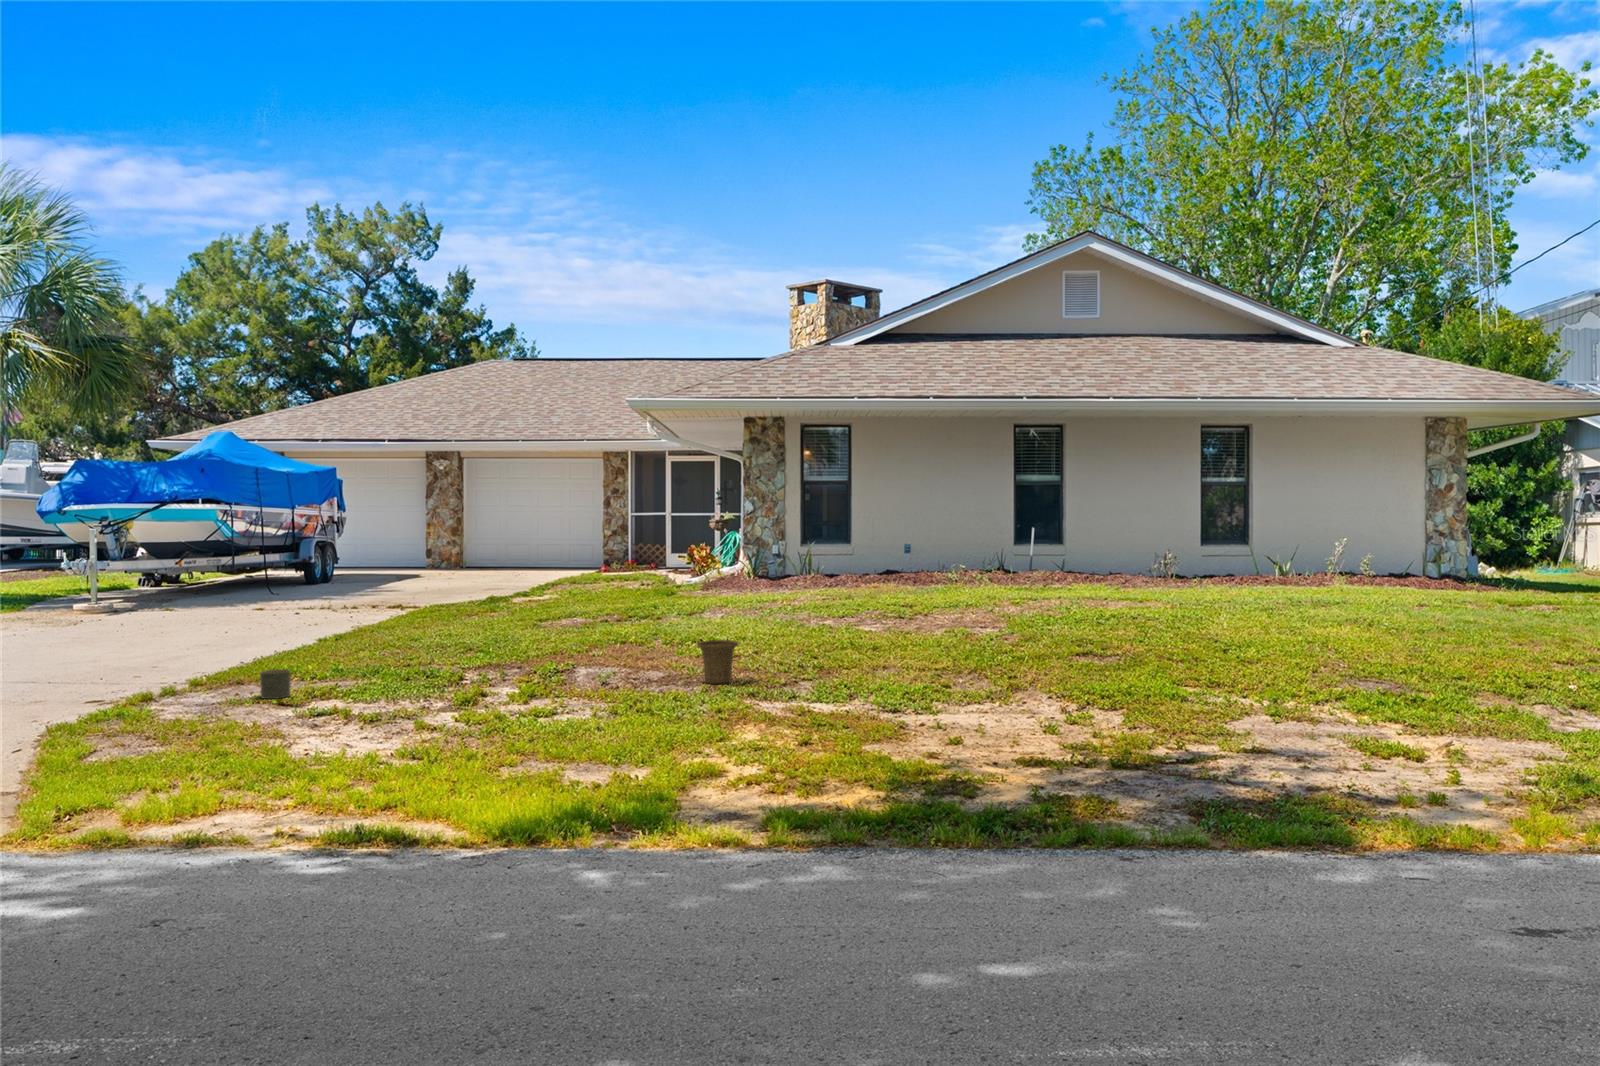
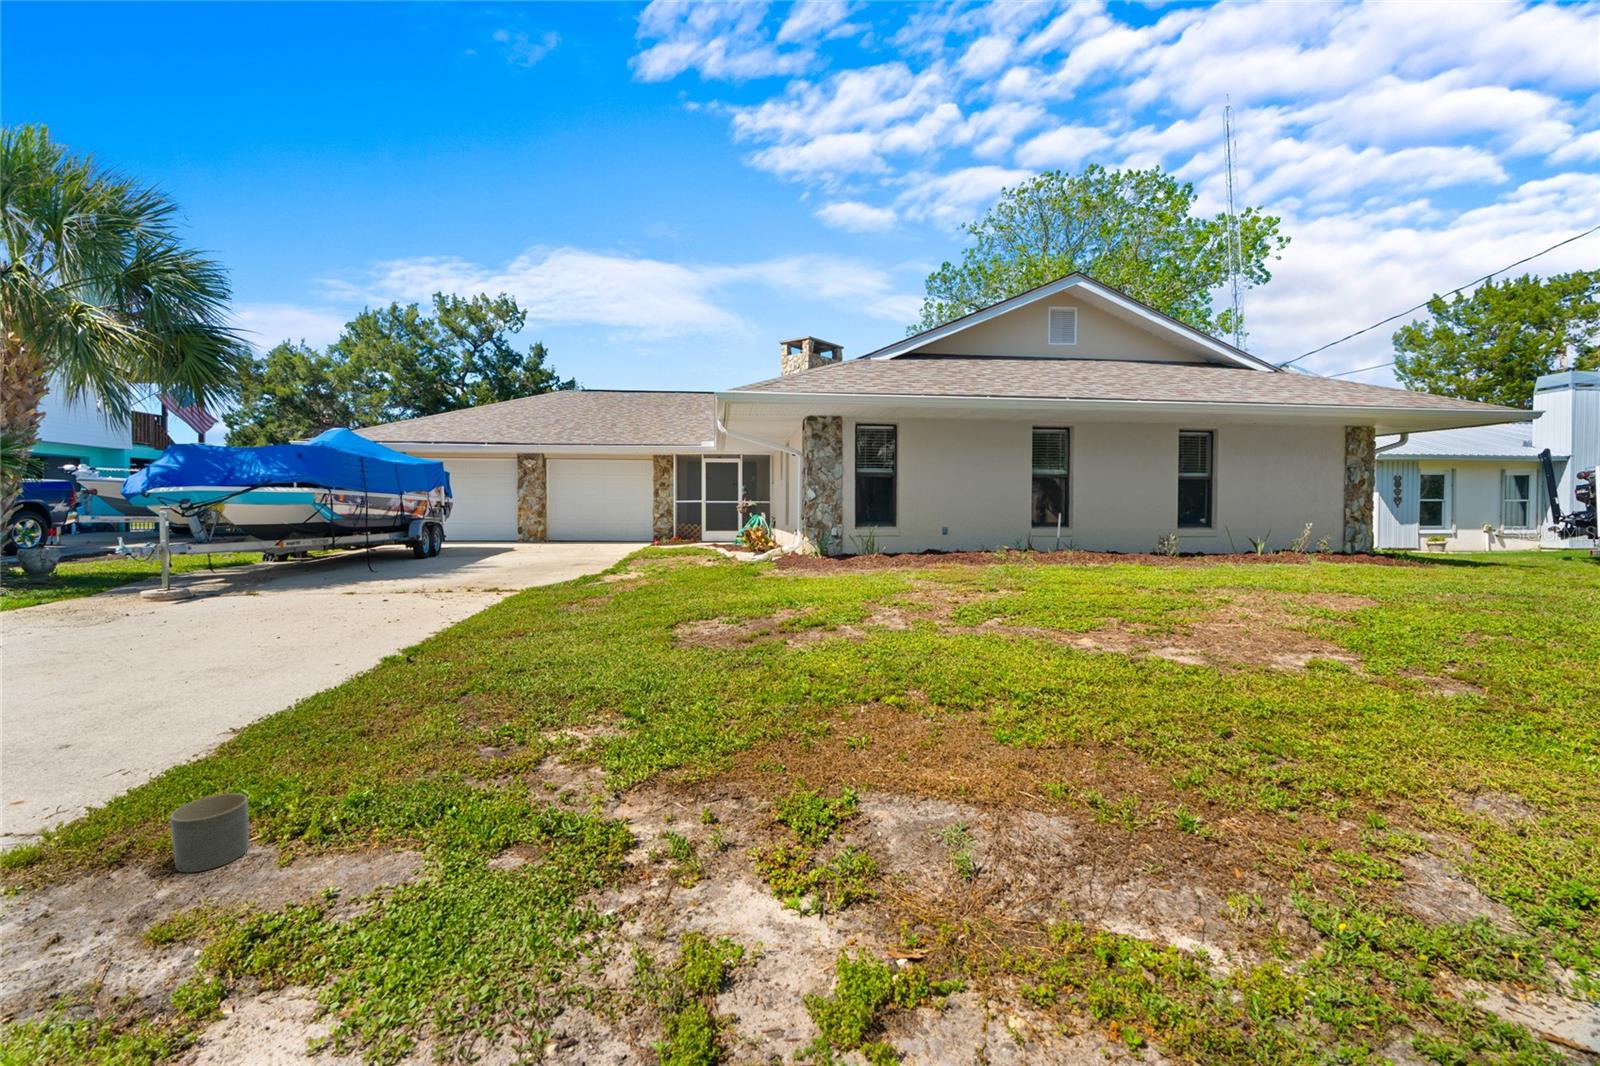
basket: present [697,640,739,684] -> none [977,687,1048,767]

